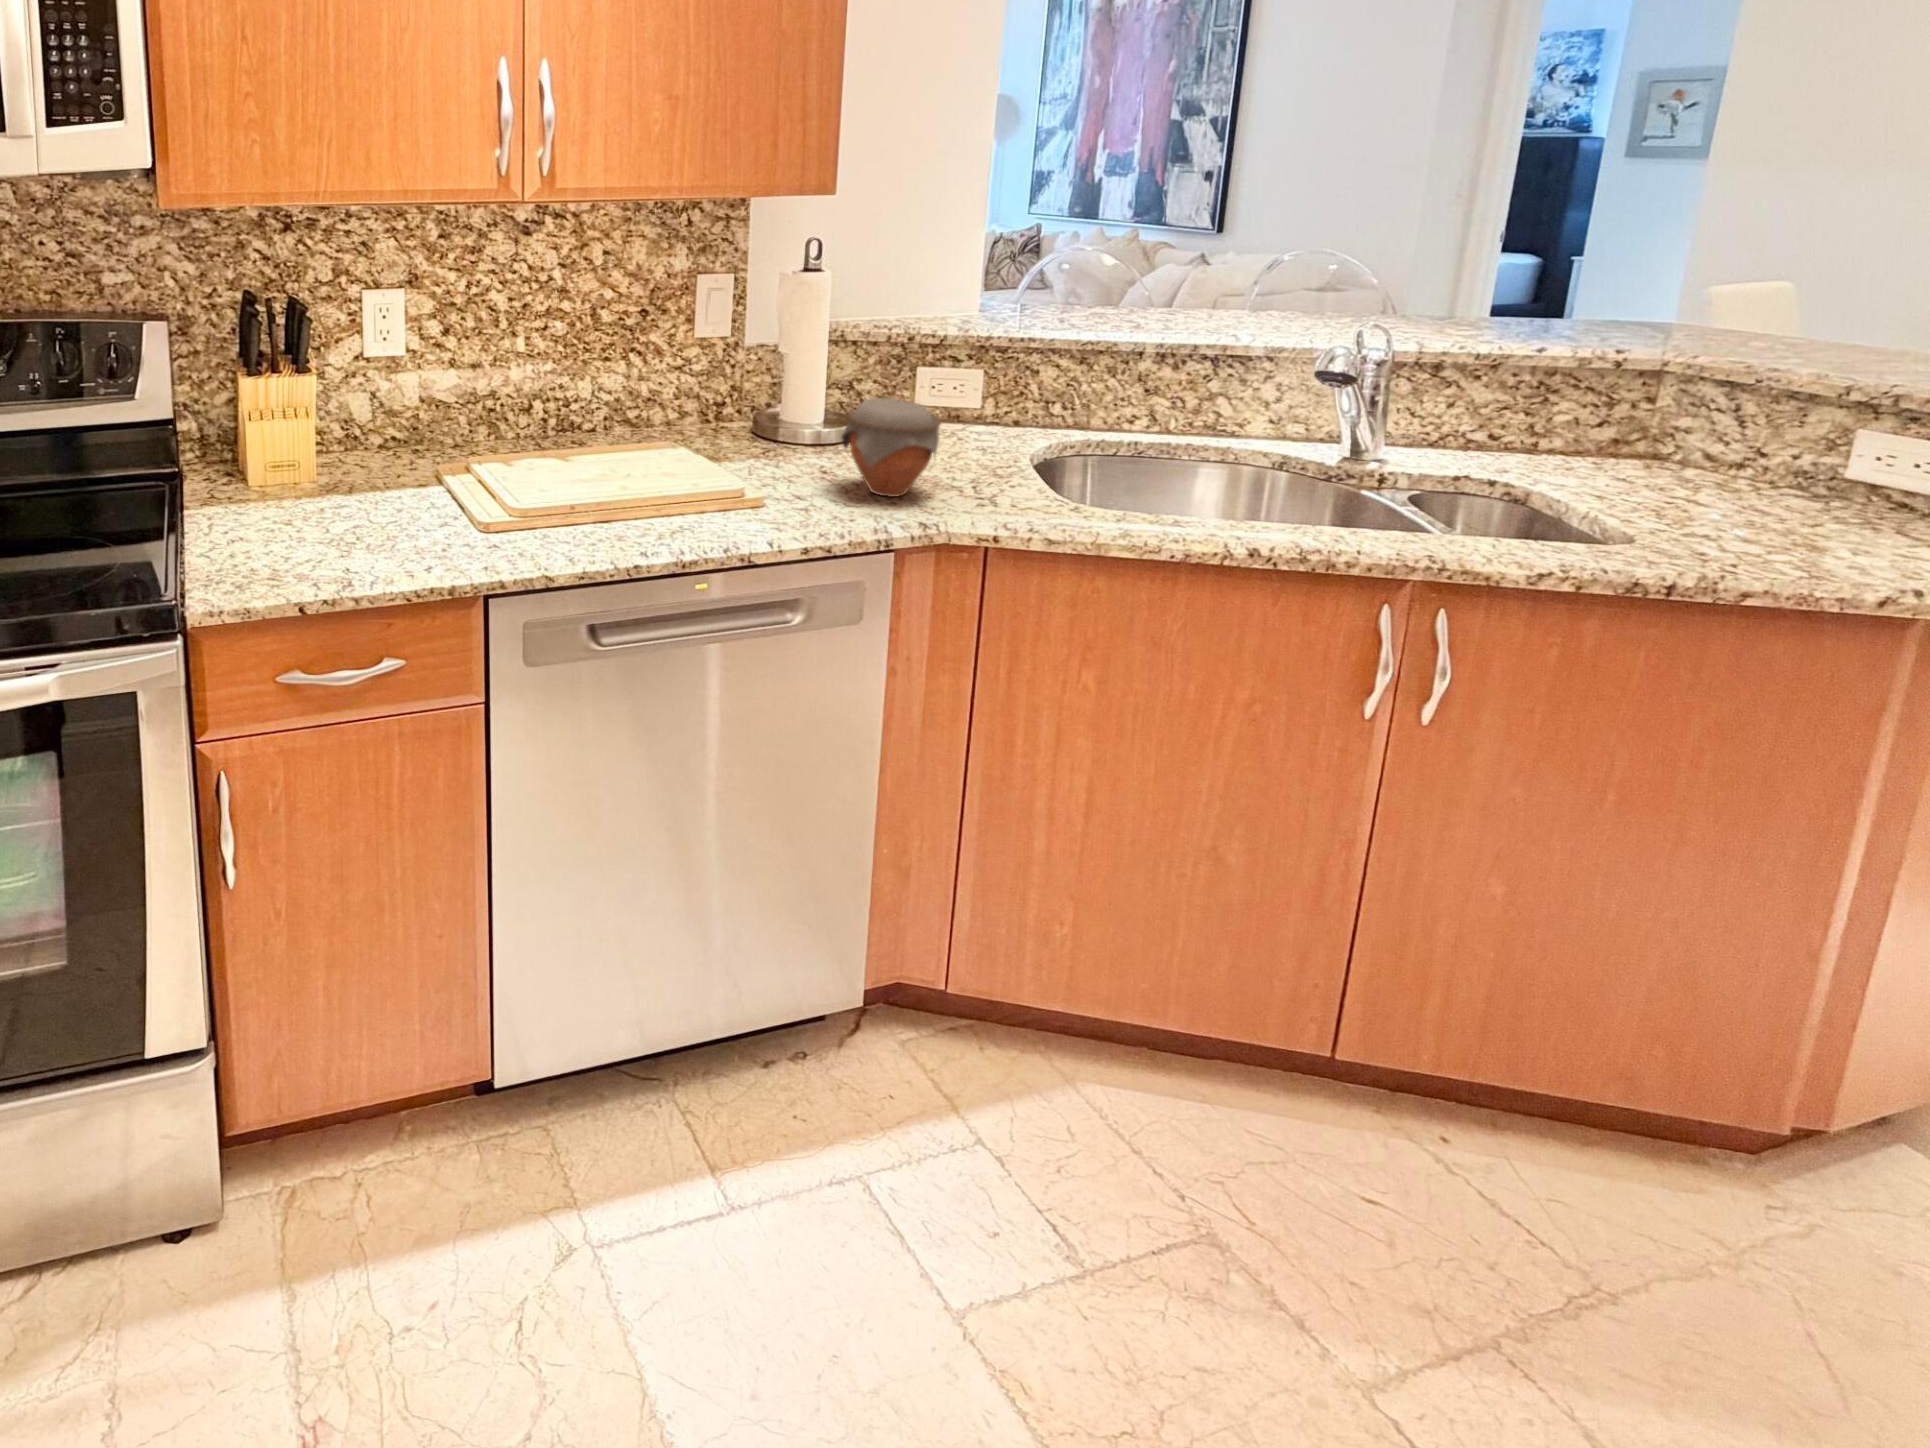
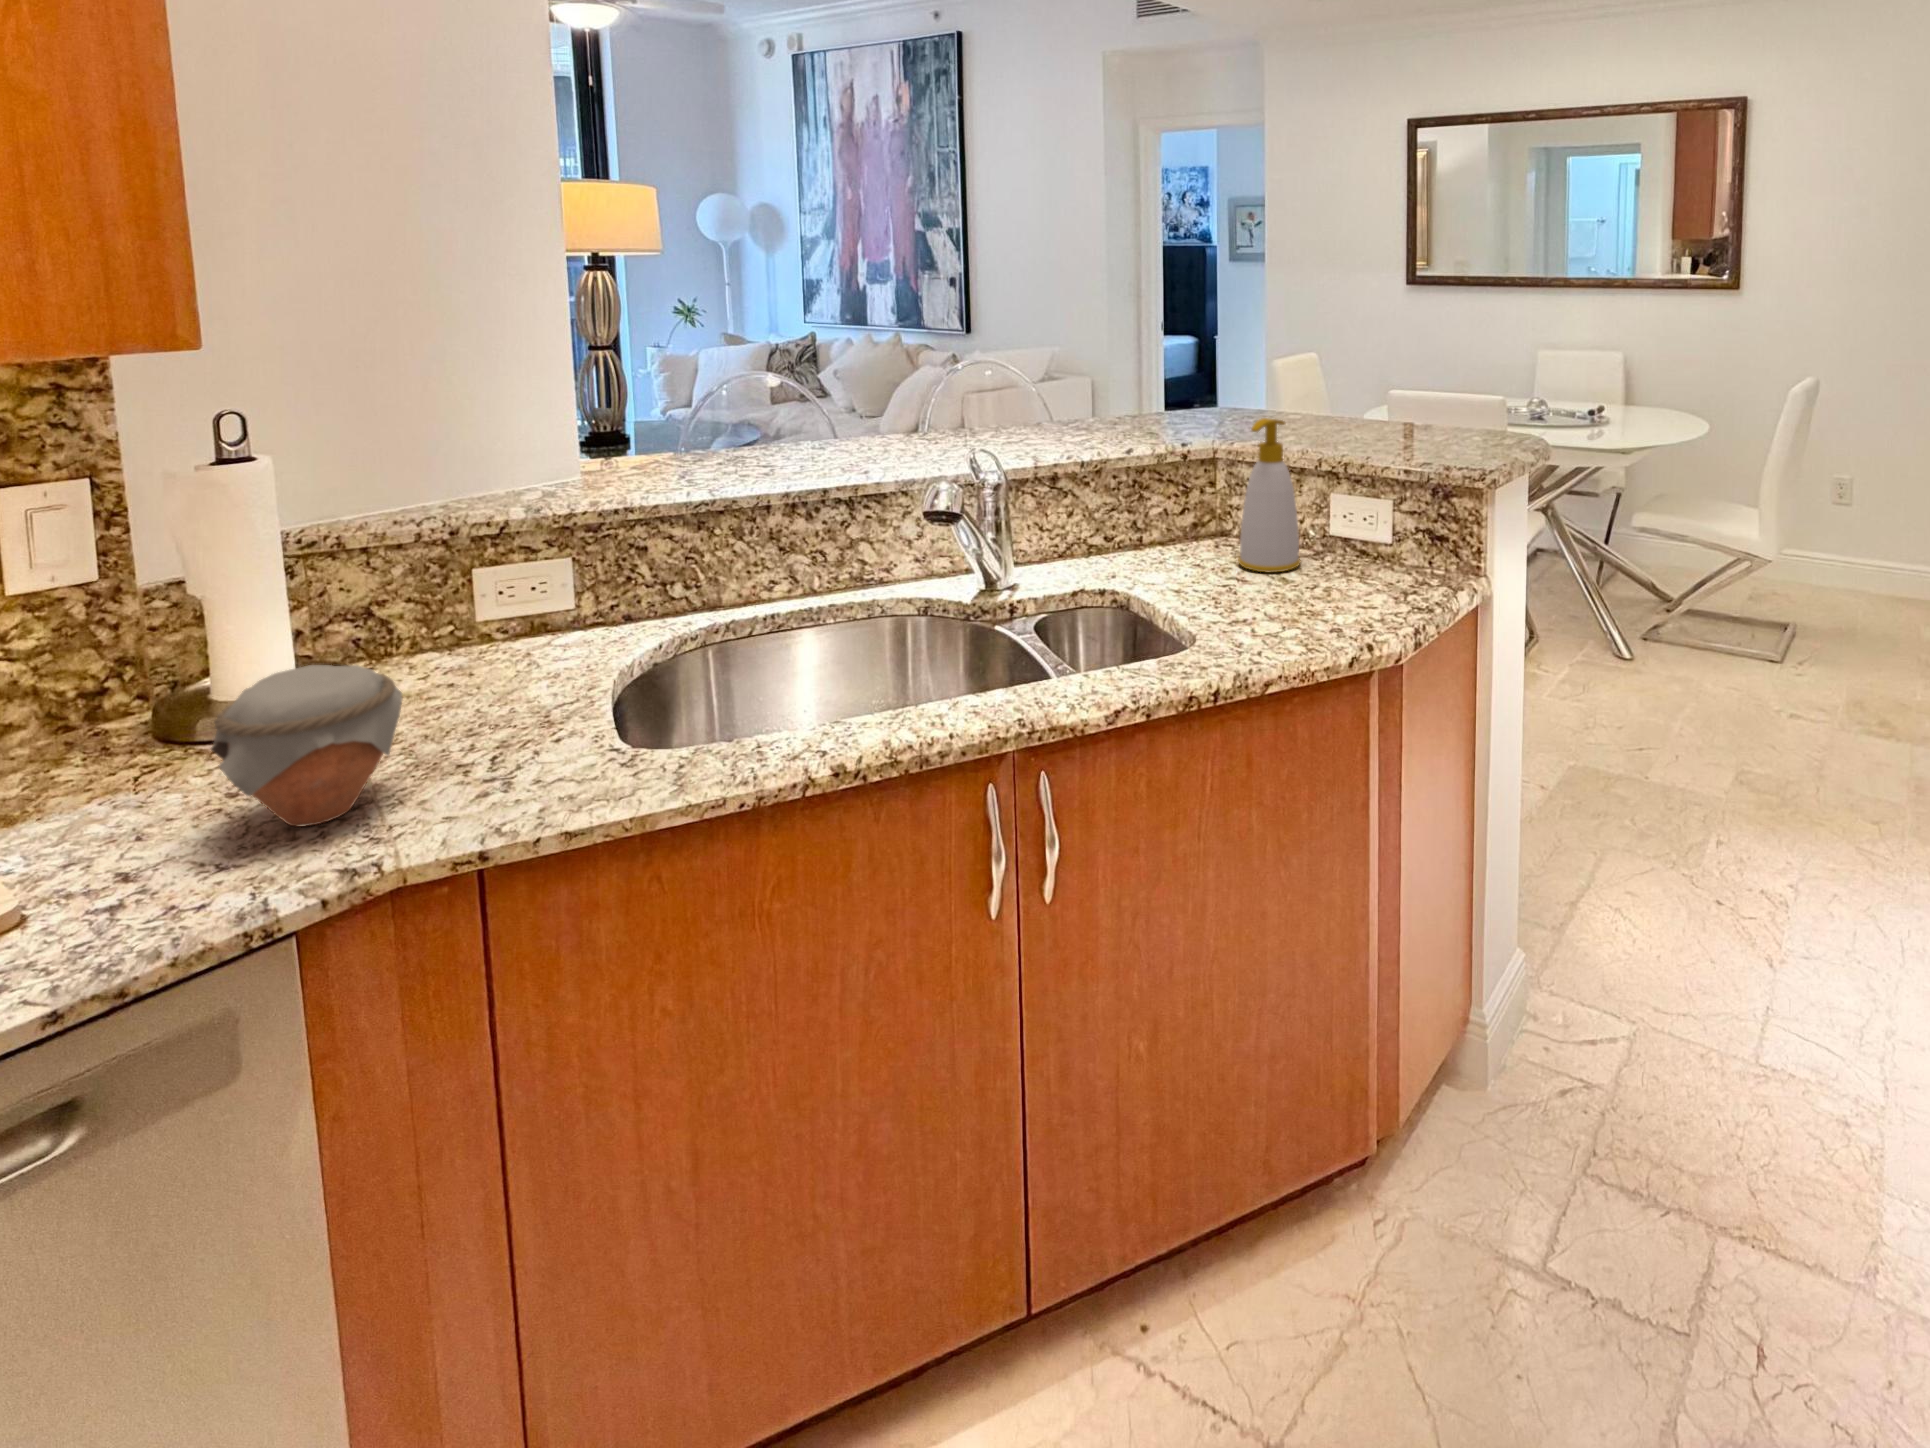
soap bottle: none [1685,325,1800,505] -> present [1238,418,1300,572]

